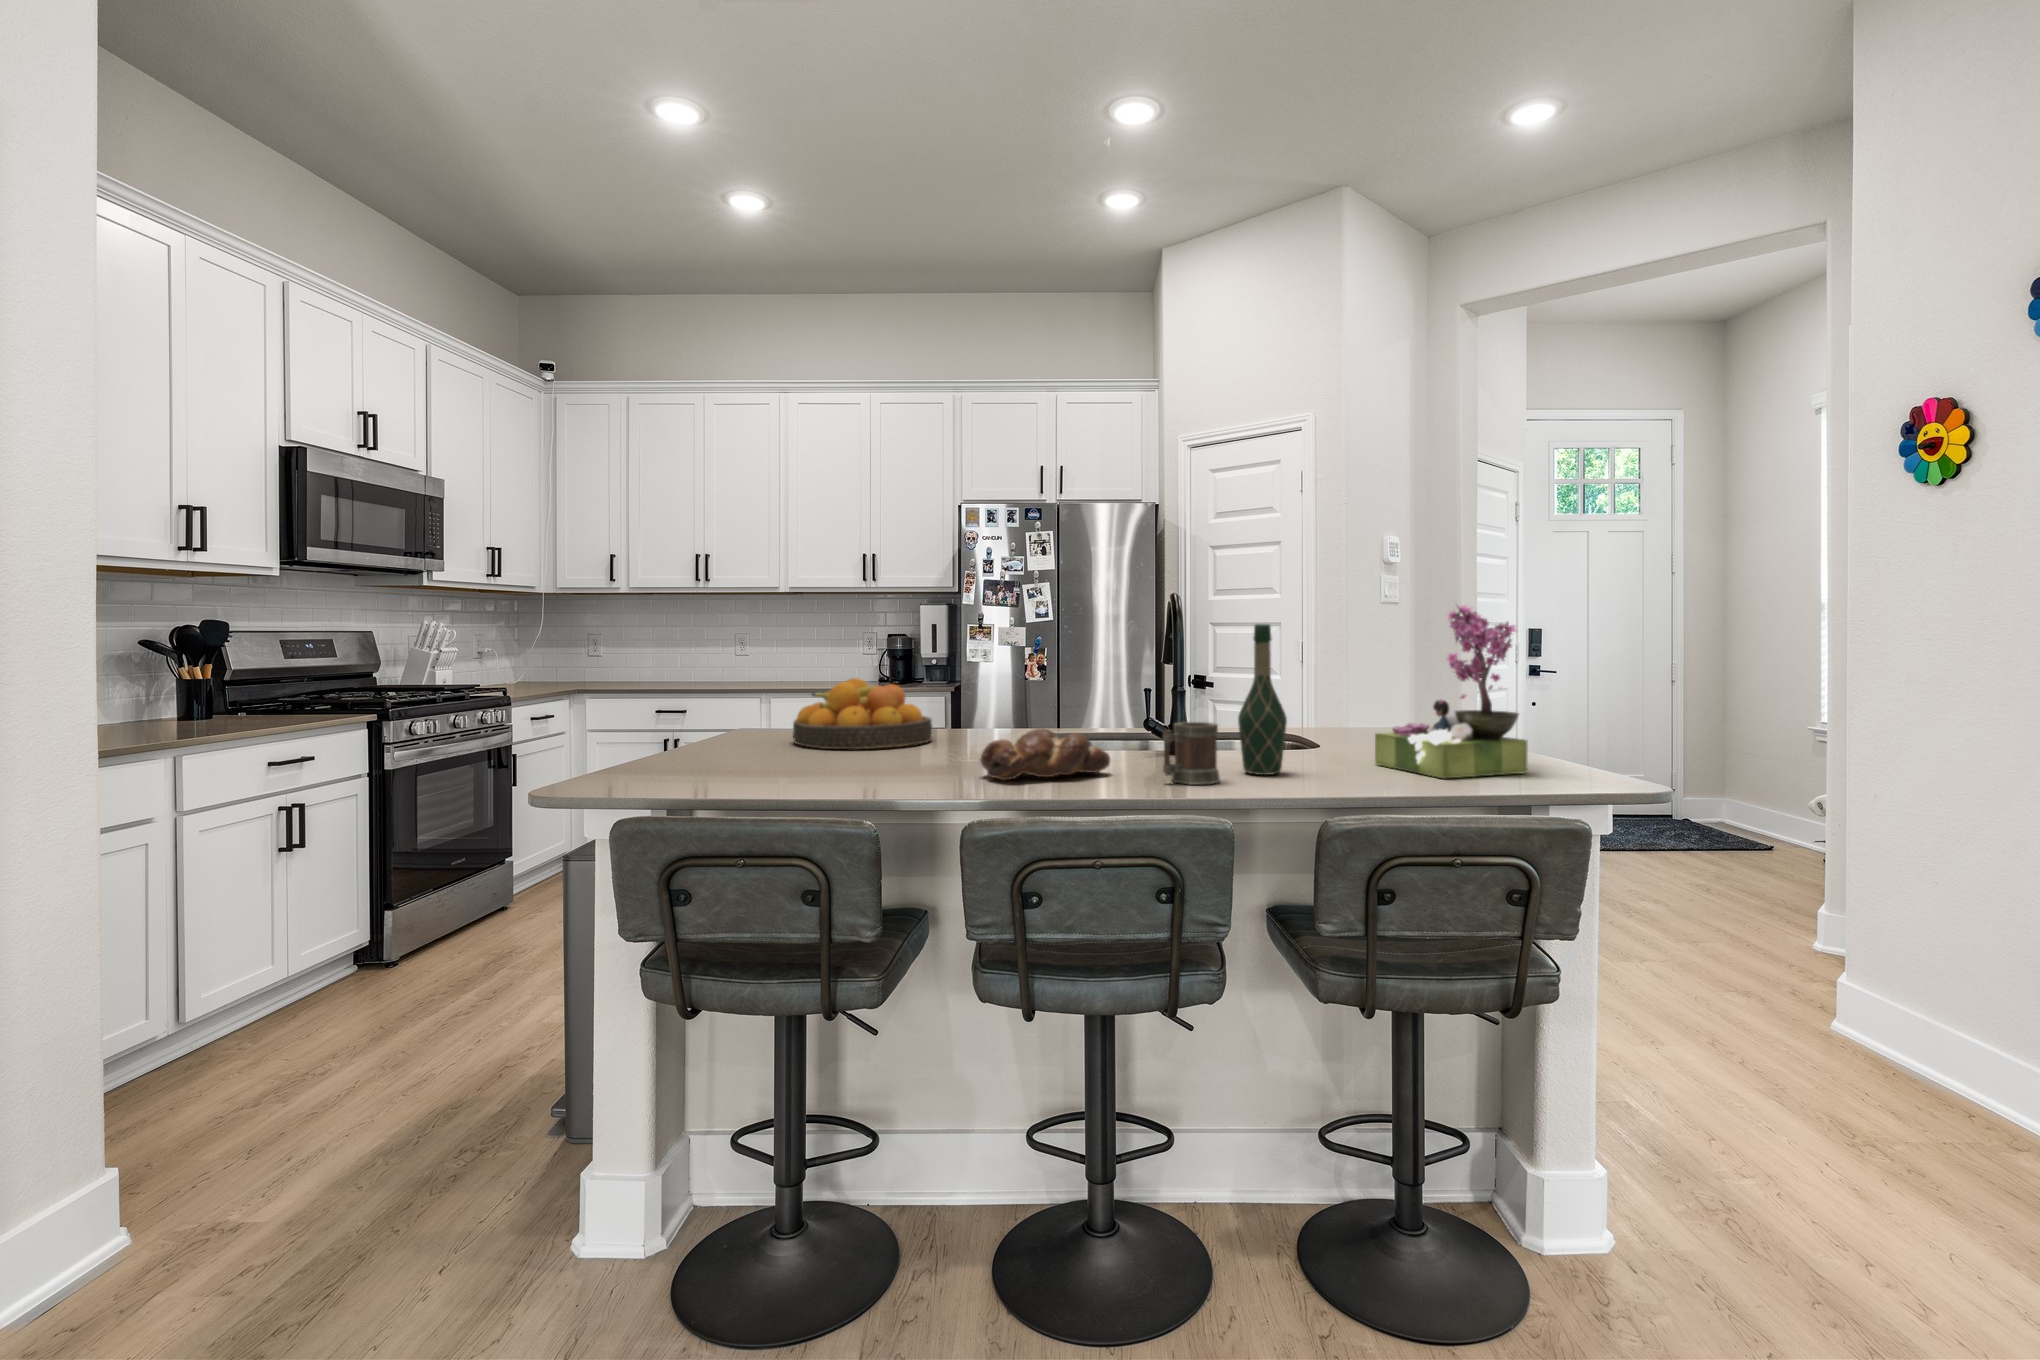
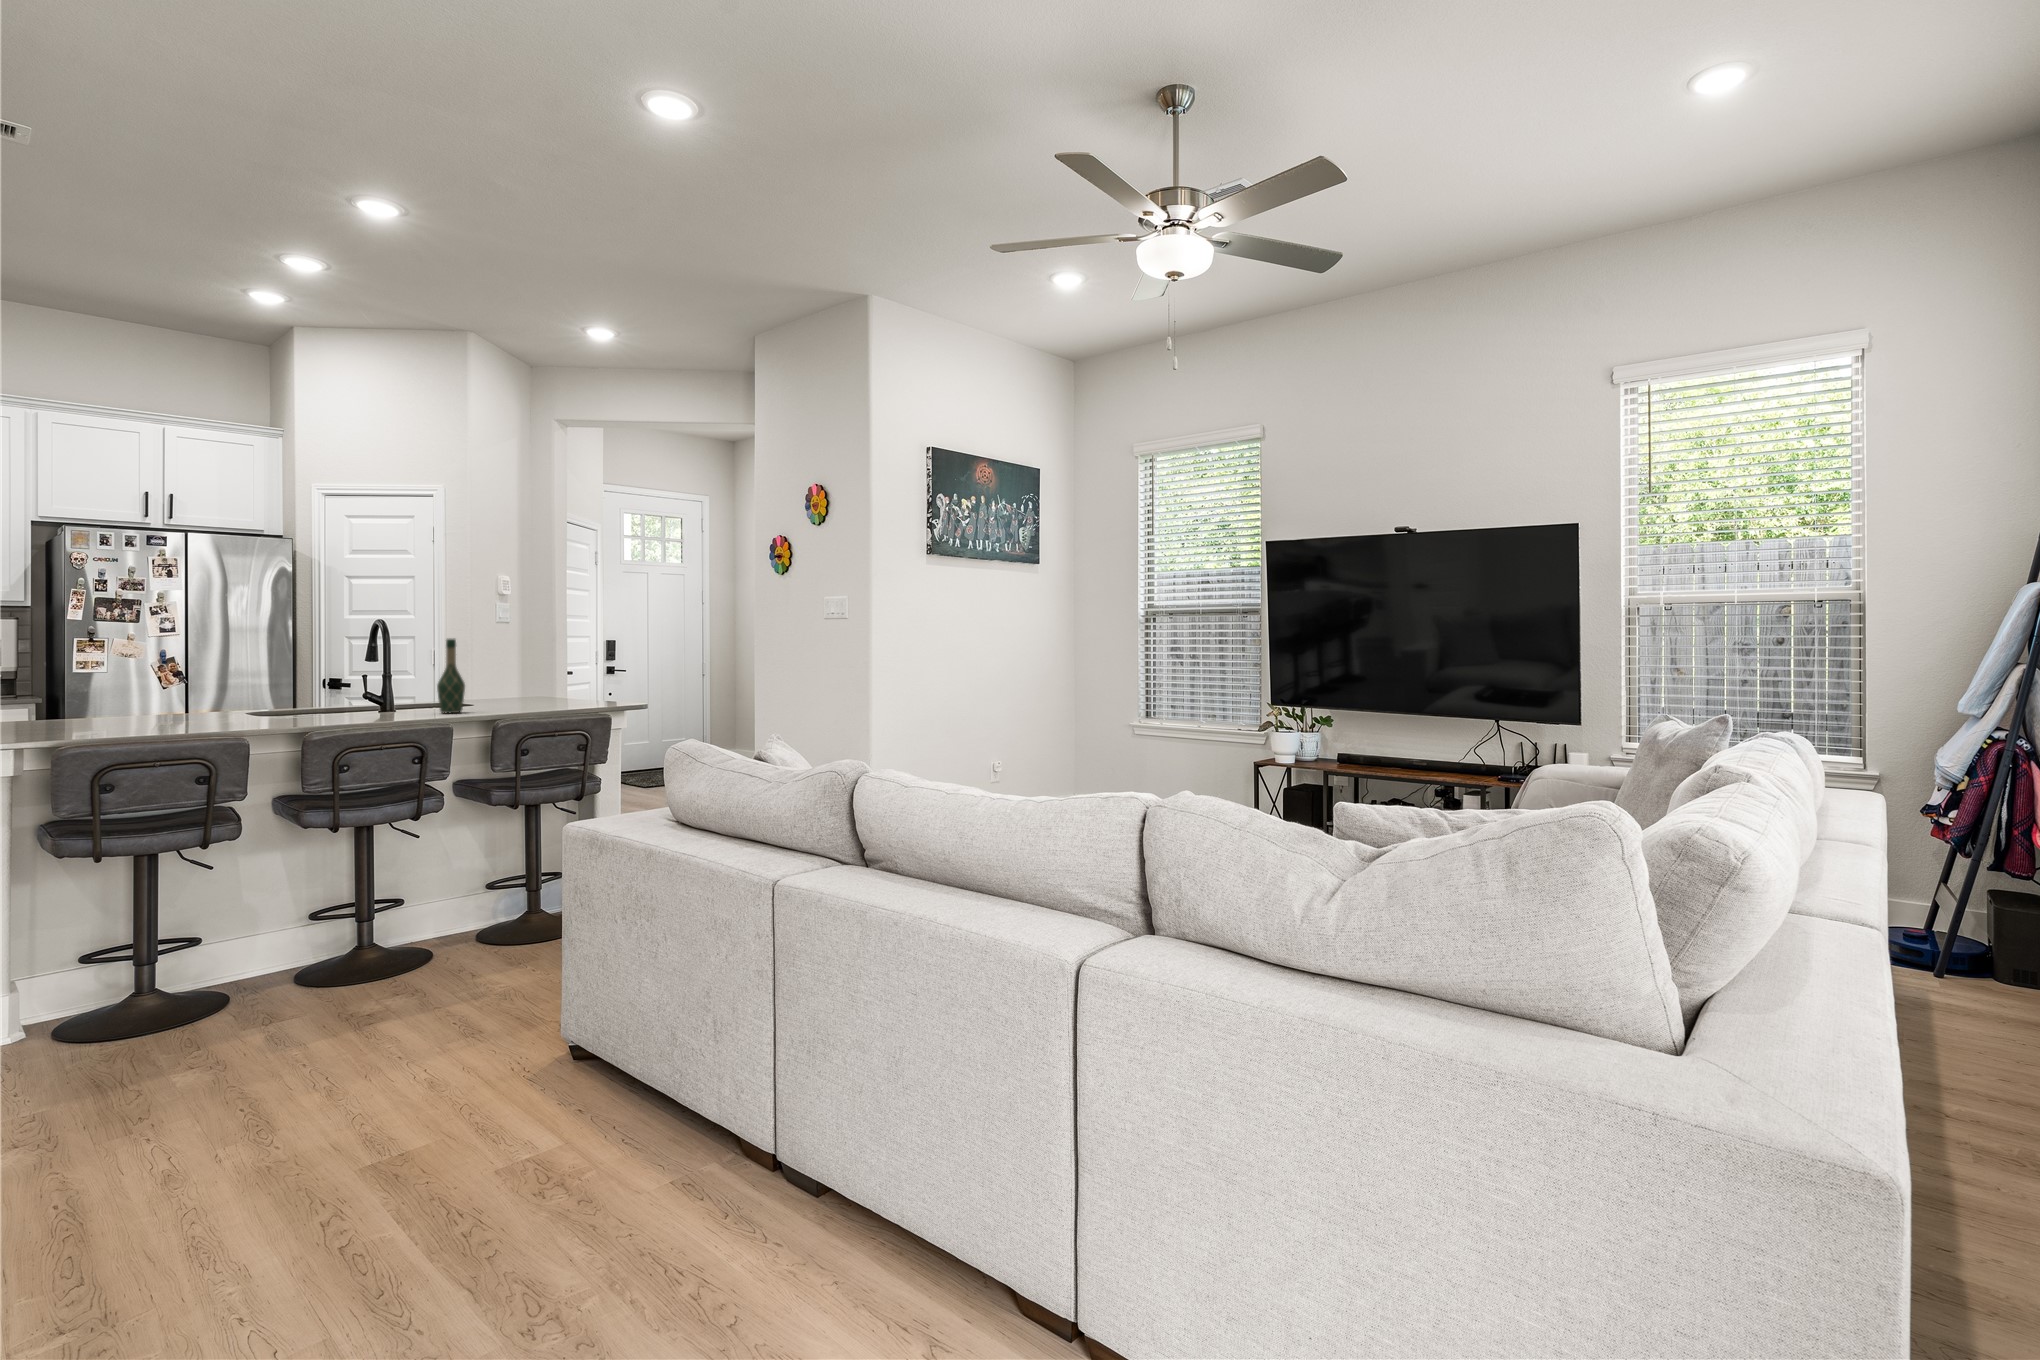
flower arrangement: present [1375,605,1527,779] -> none [511,627,588,709]
fruit bowl: present [793,678,932,749] -> none [51,678,184,724]
mug: present [1163,722,1220,784] -> none [399,688,432,717]
bread loaf: present [981,729,1110,781] -> none [277,696,361,723]

